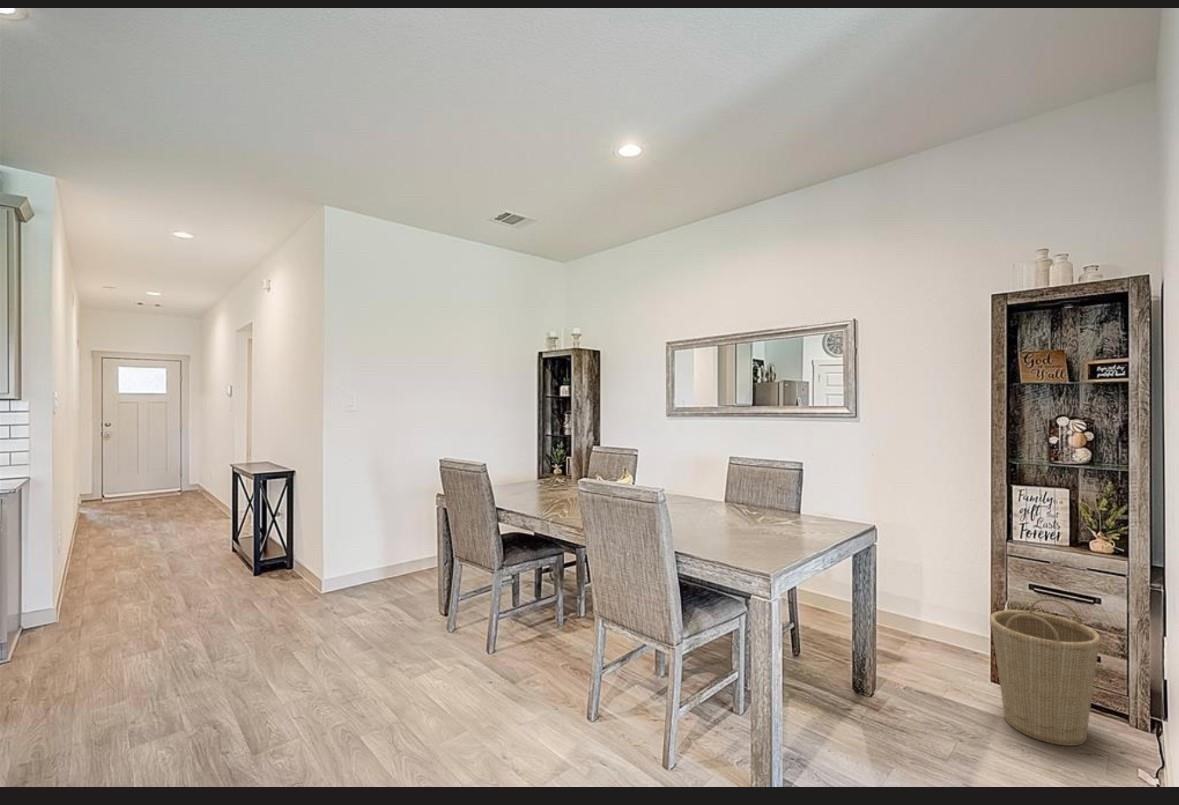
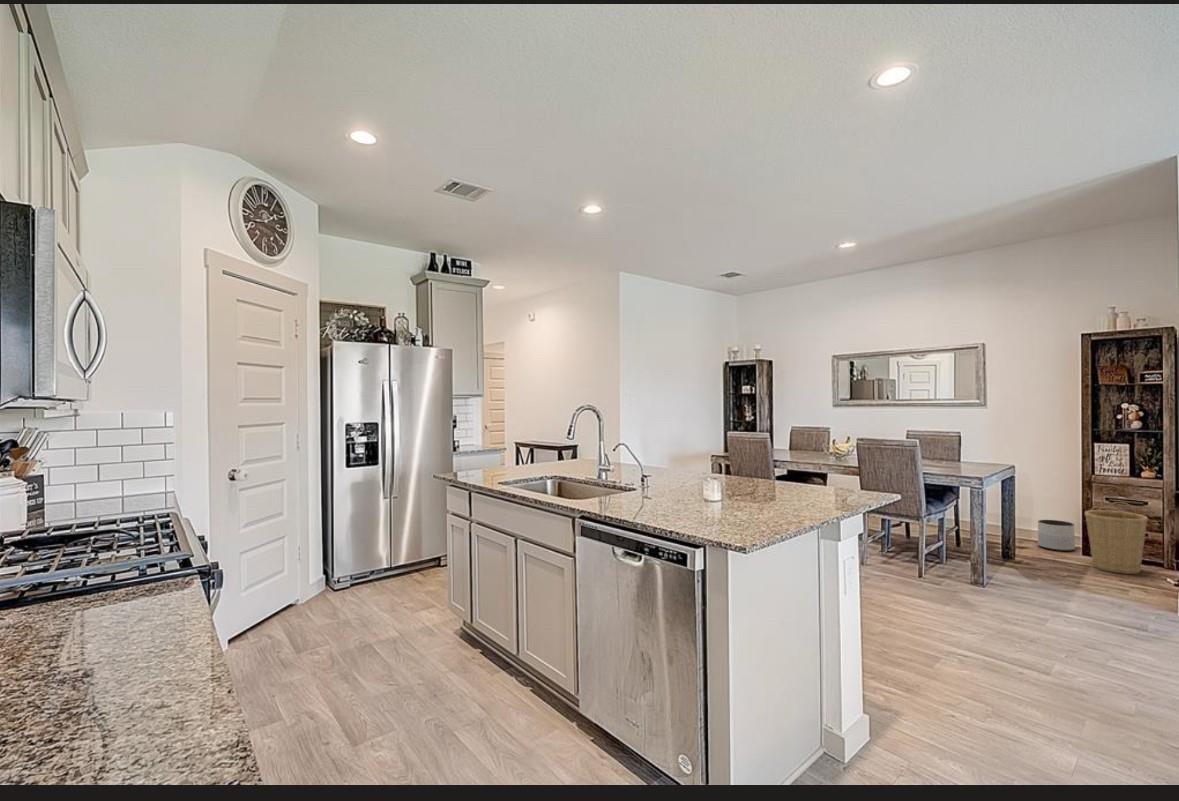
planter: none [924,609,981,669] -> present [1038,520,1075,551]

